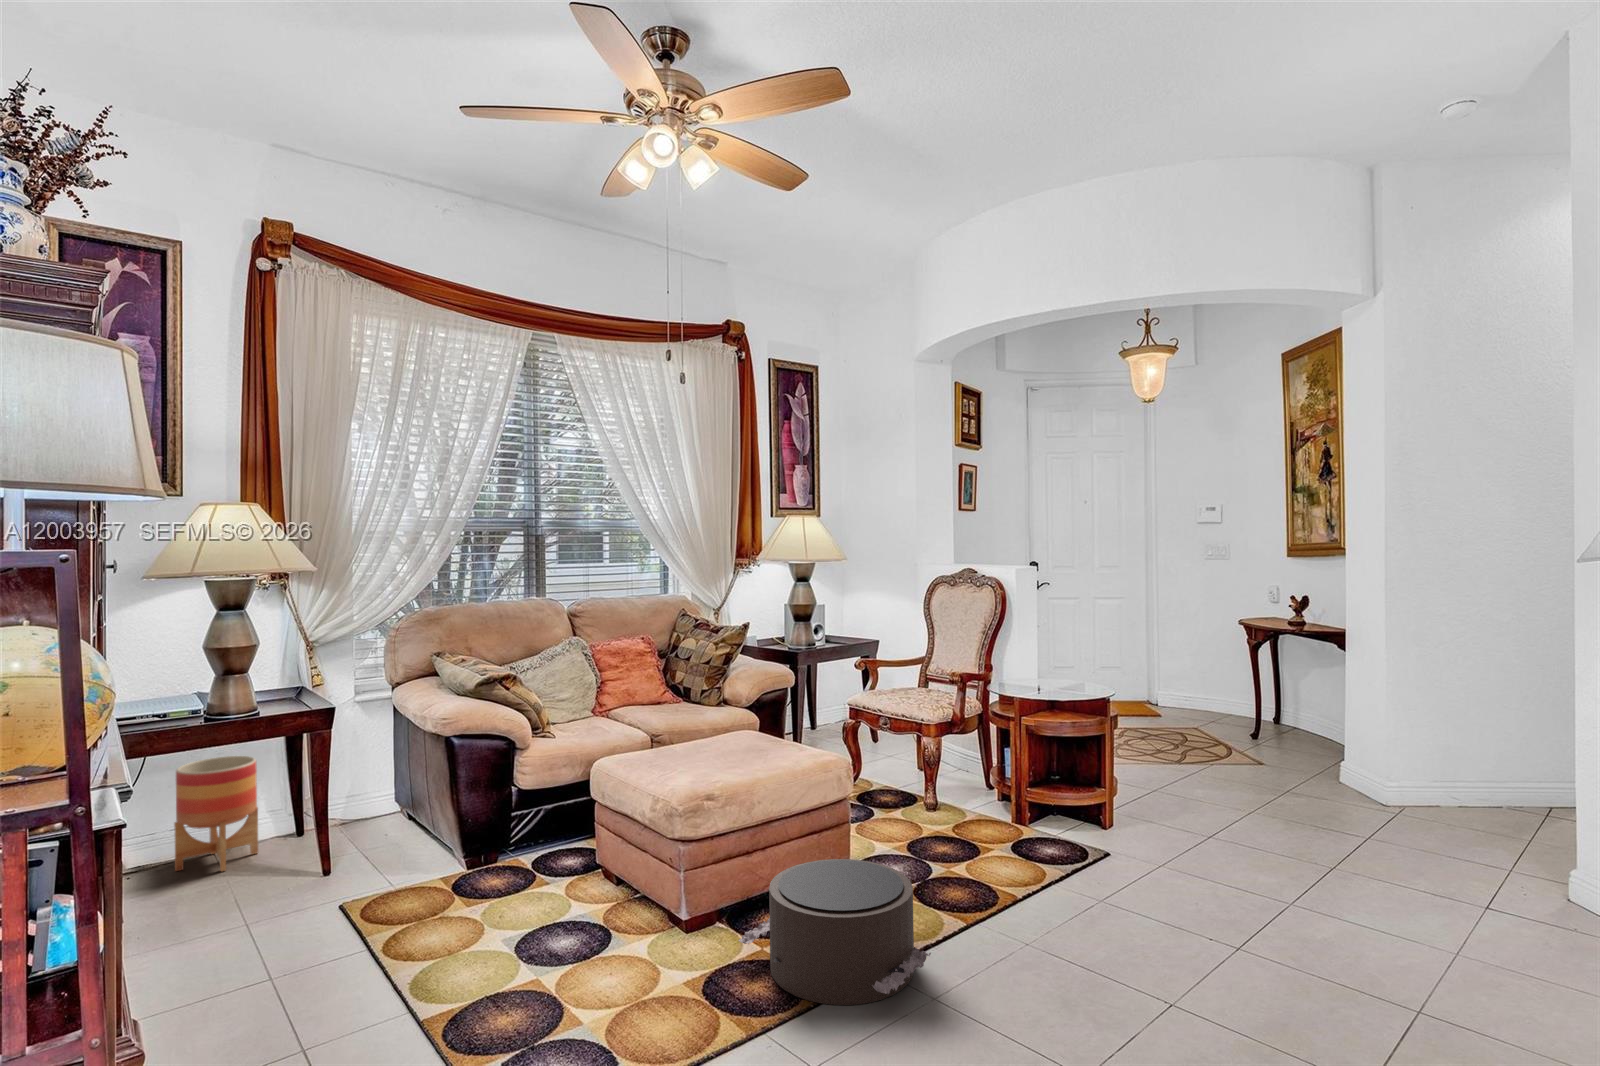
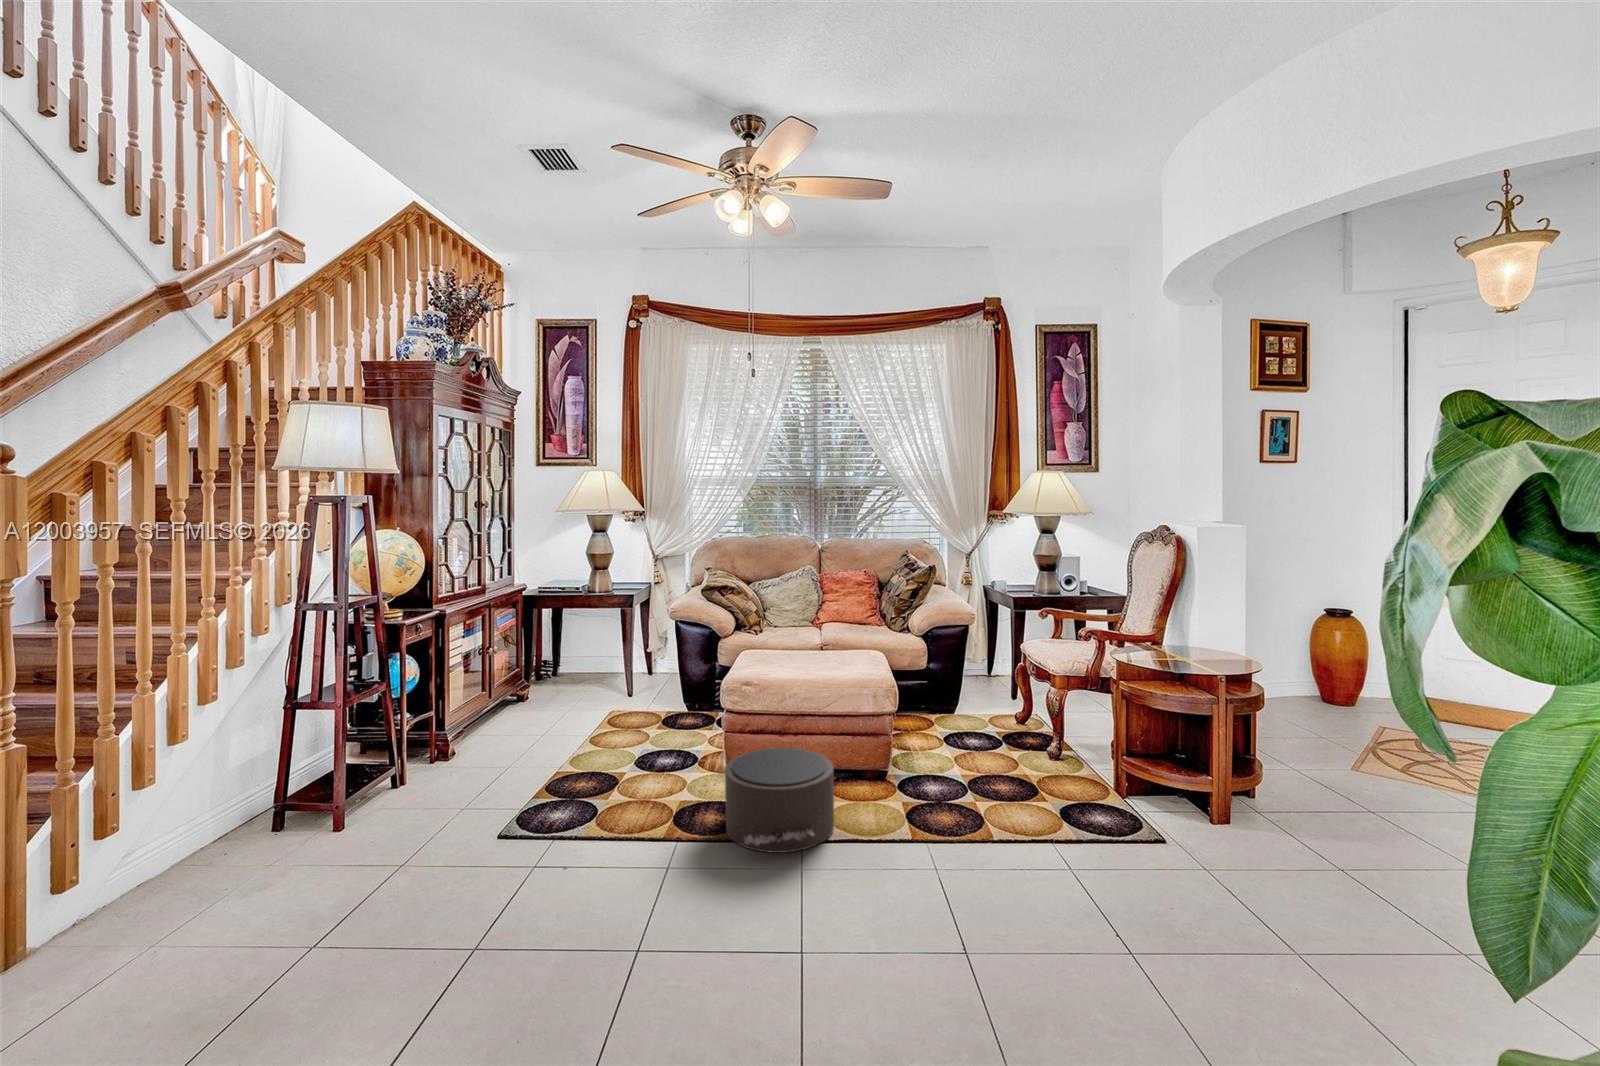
planter: present [174,756,258,871] -> none [586,619,627,682]

